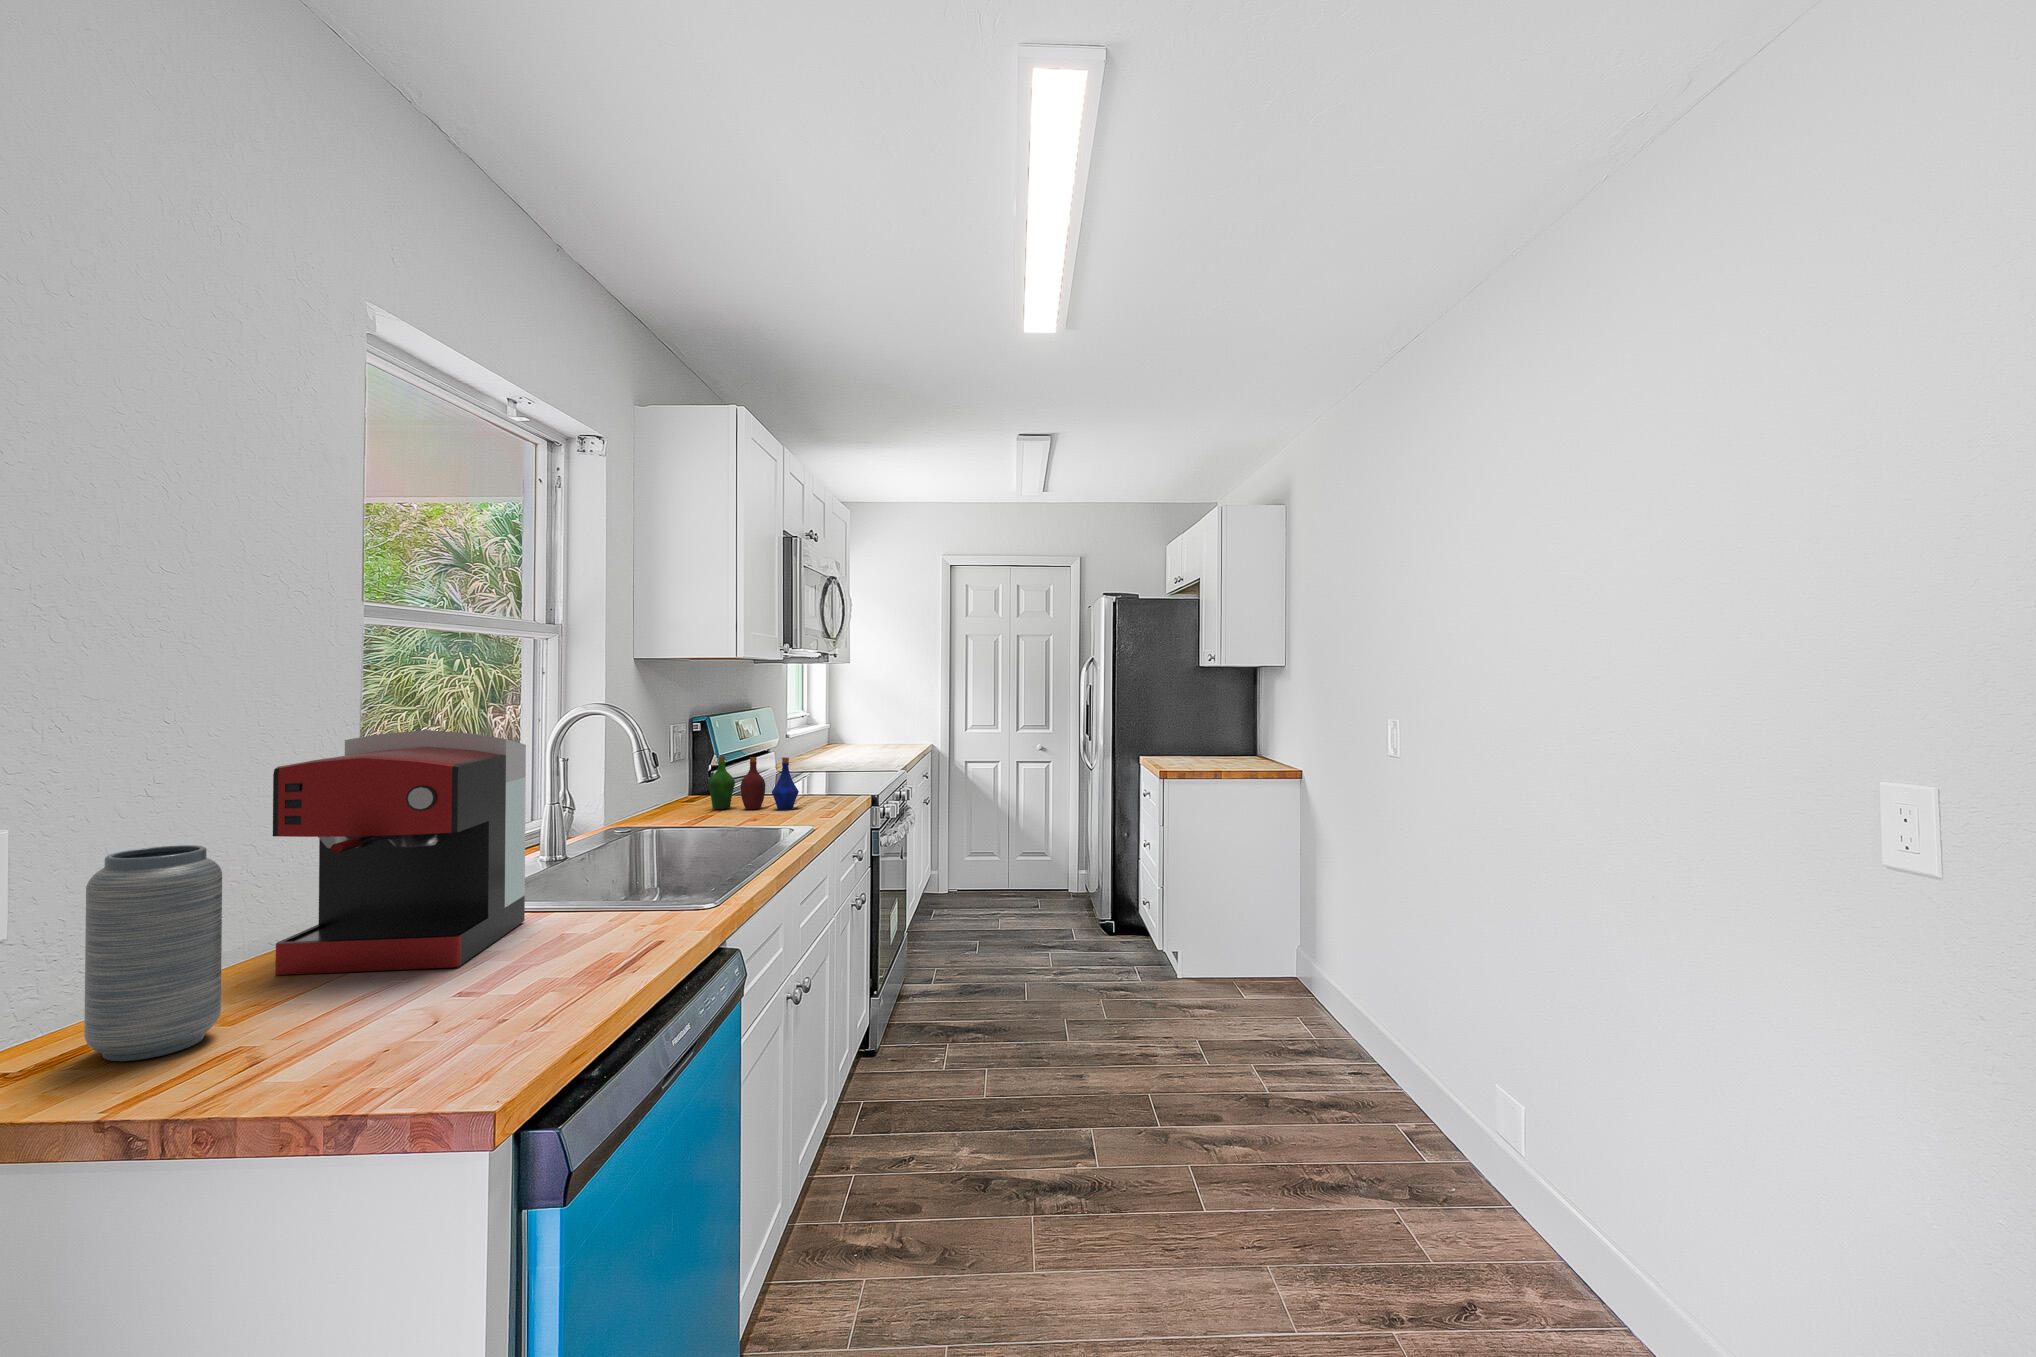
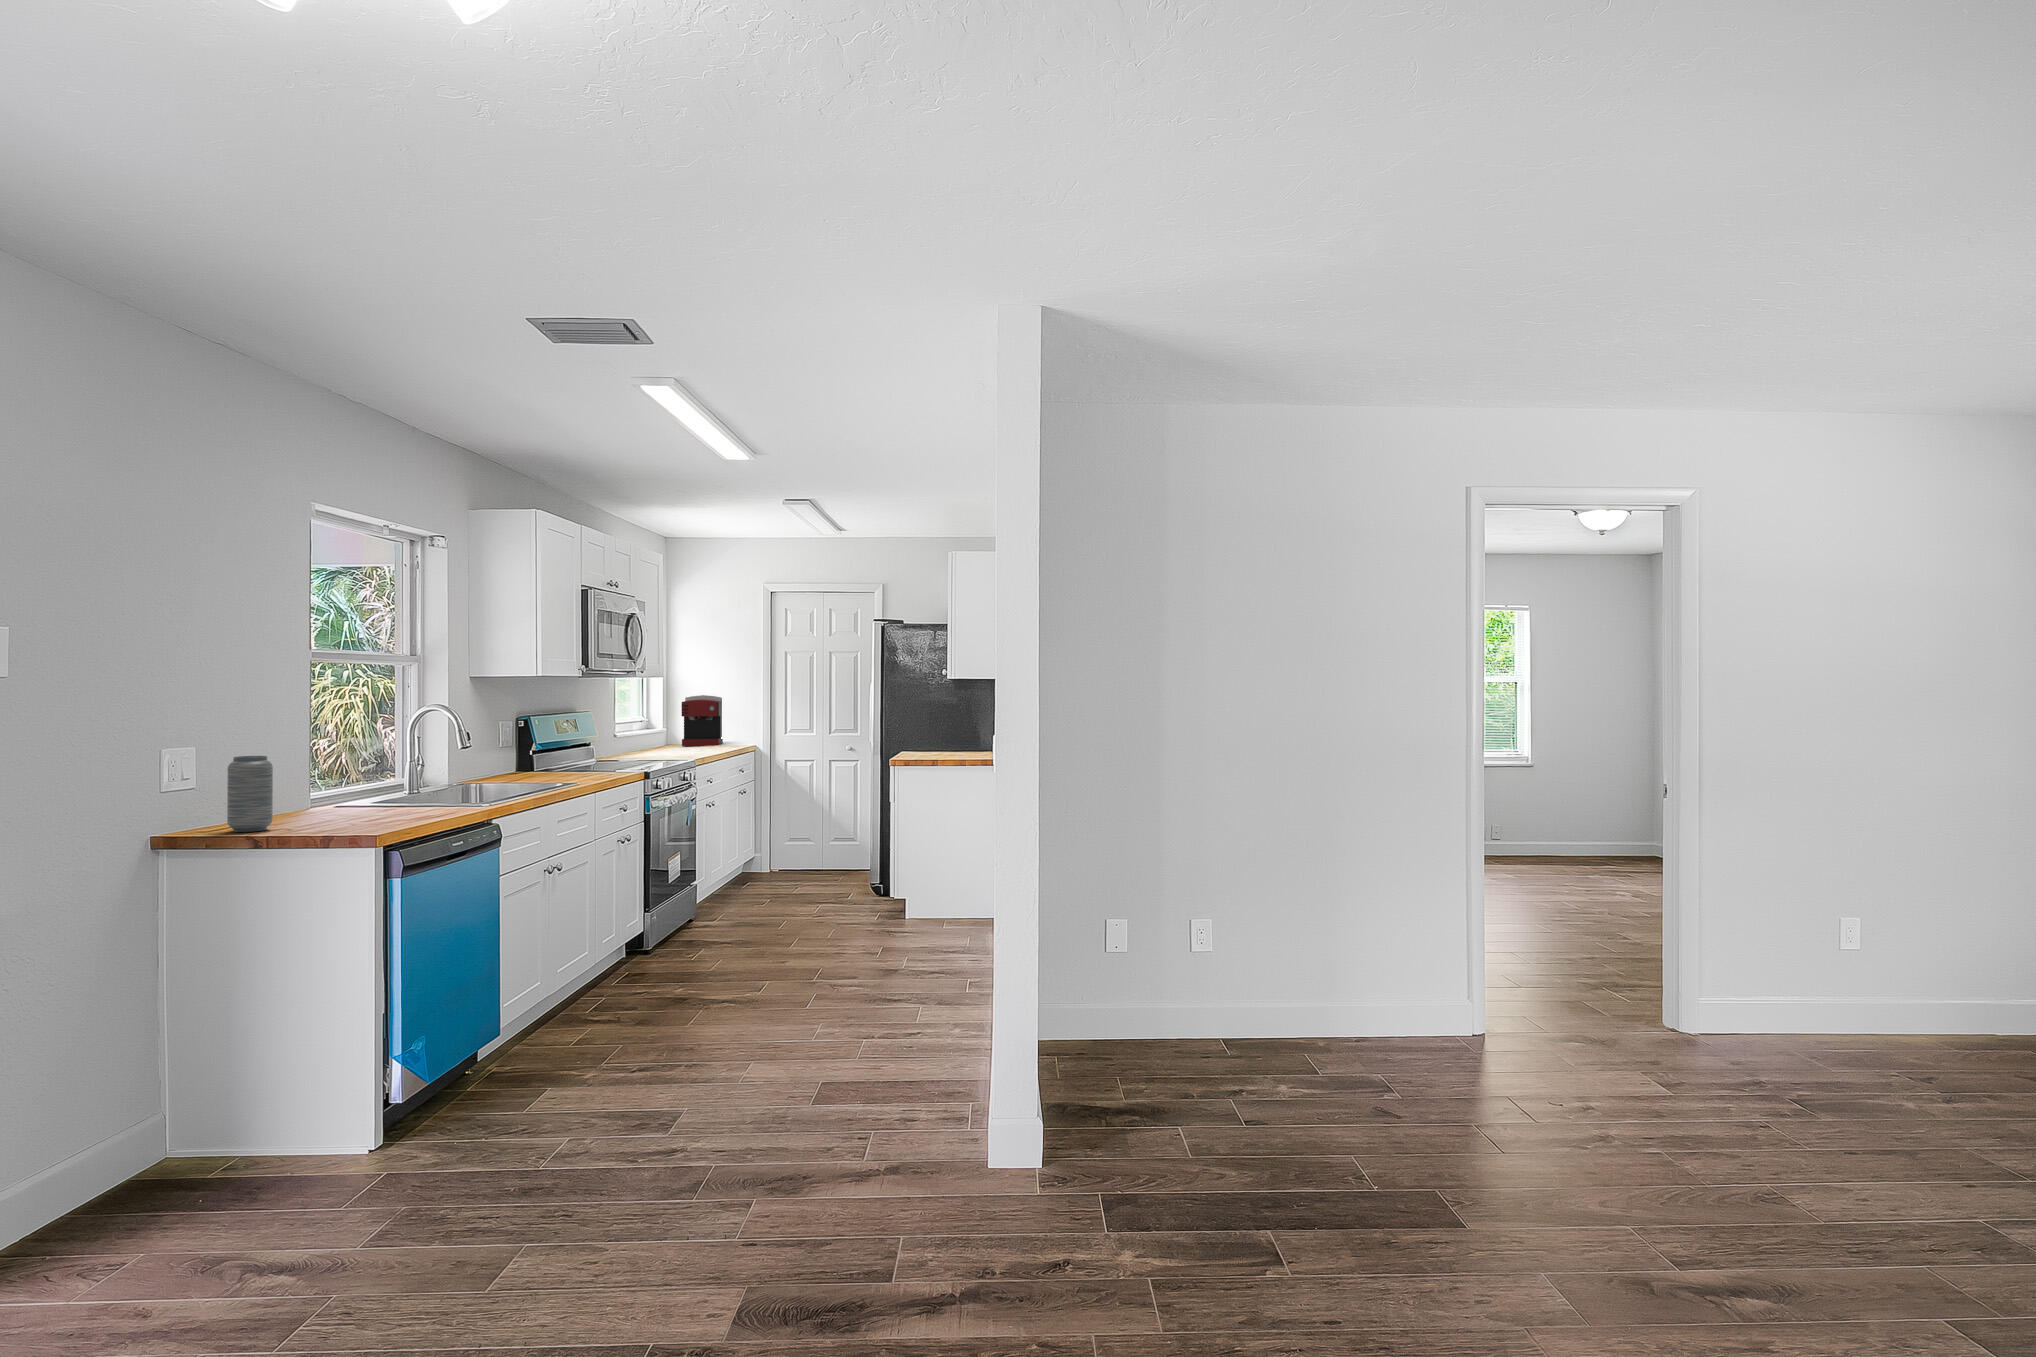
coffee maker: present [273,730,526,975] -> present [682,695,723,746]
bottle: present [708,756,799,810] -> none [520,742,581,778]

